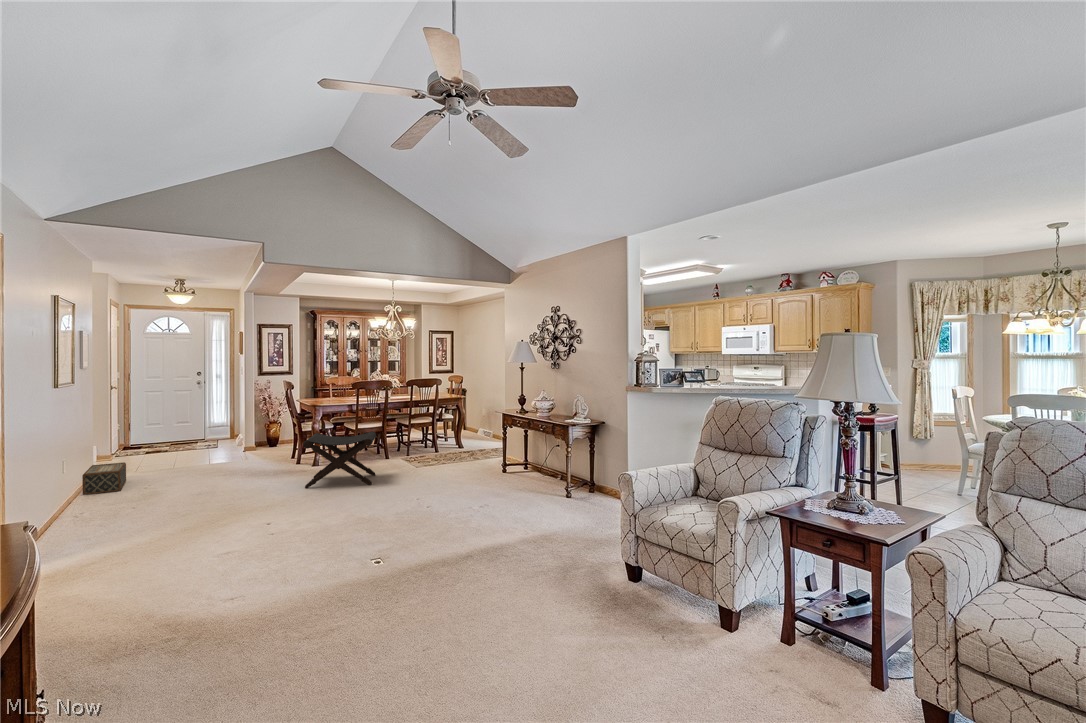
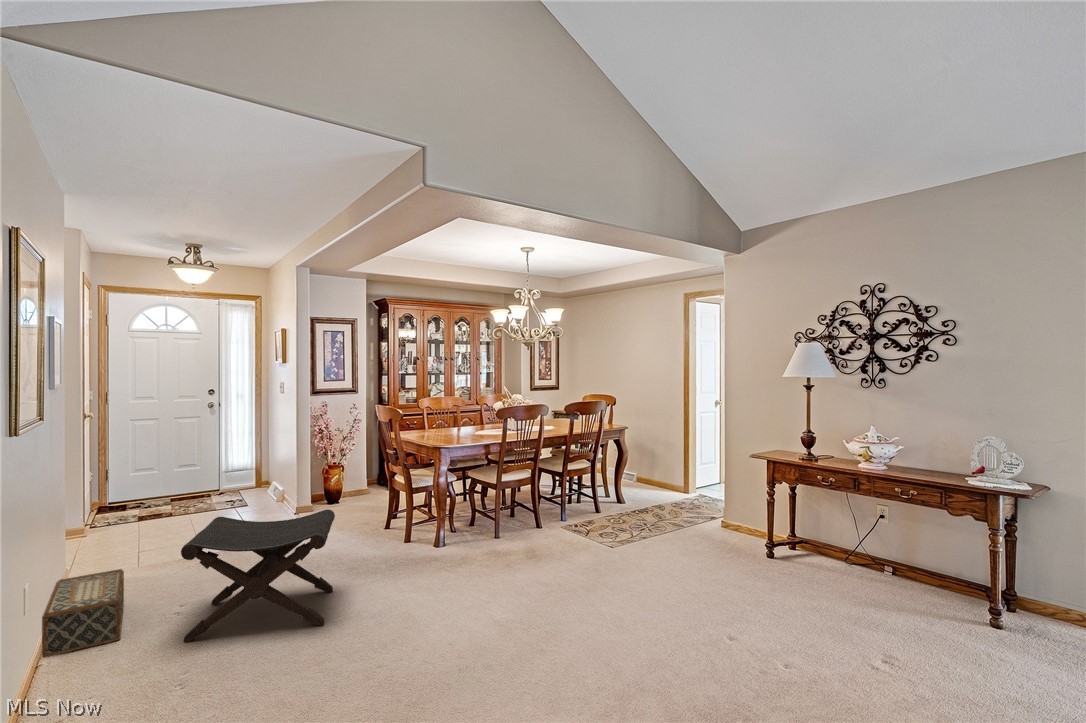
footstool: present [303,432,376,488] -> present [181,509,335,642]

